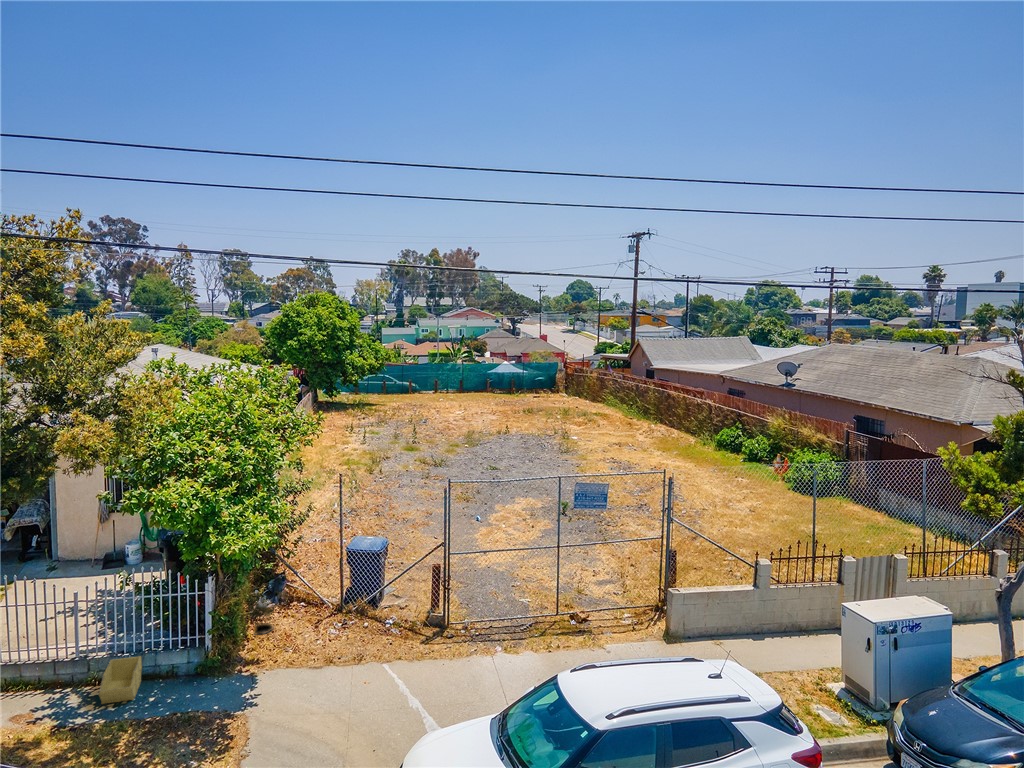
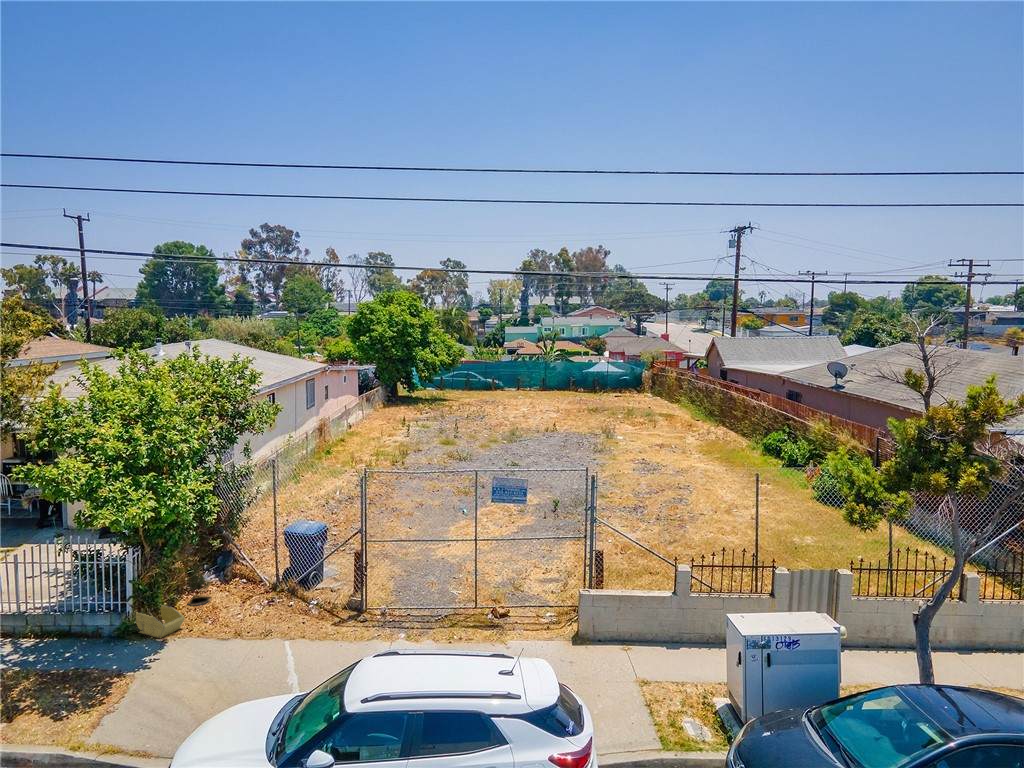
storage bin: present [99,656,142,704] -> present [136,605,185,638]

